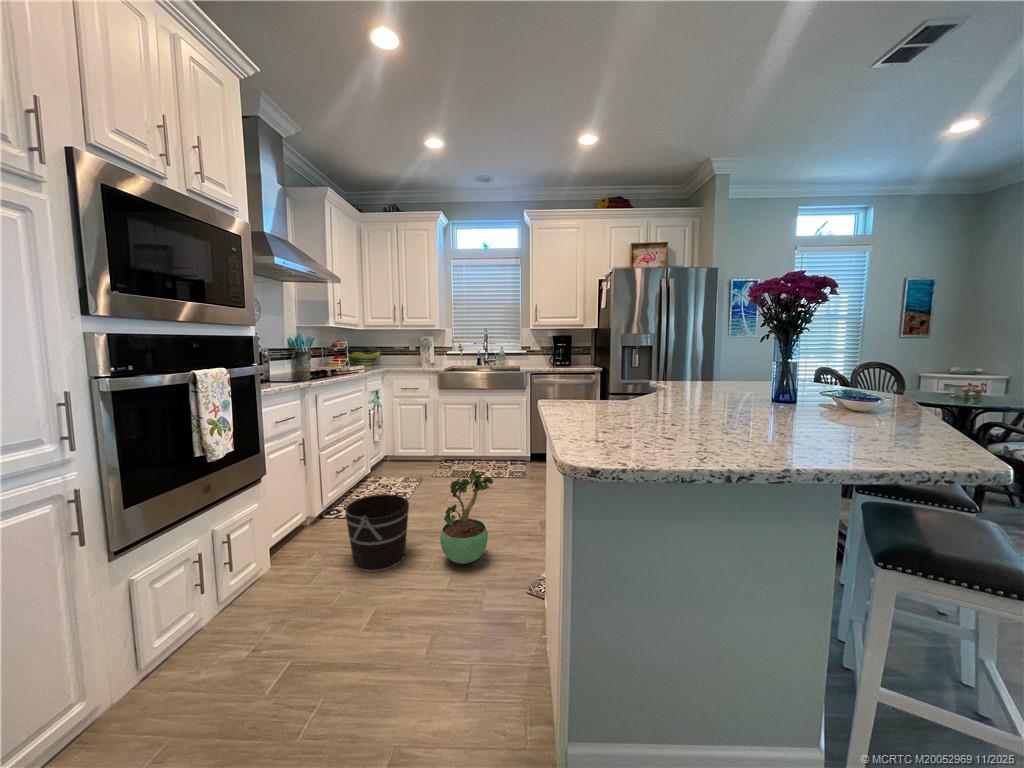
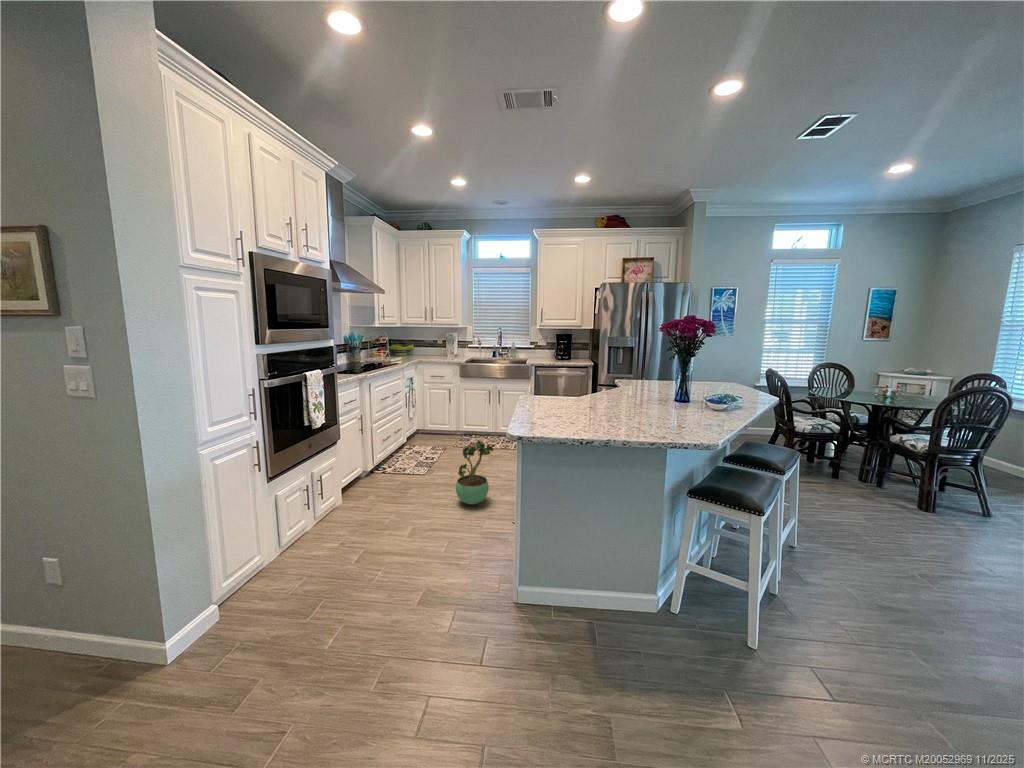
bucket: present [345,491,409,572] -> none [391,454,435,507]

